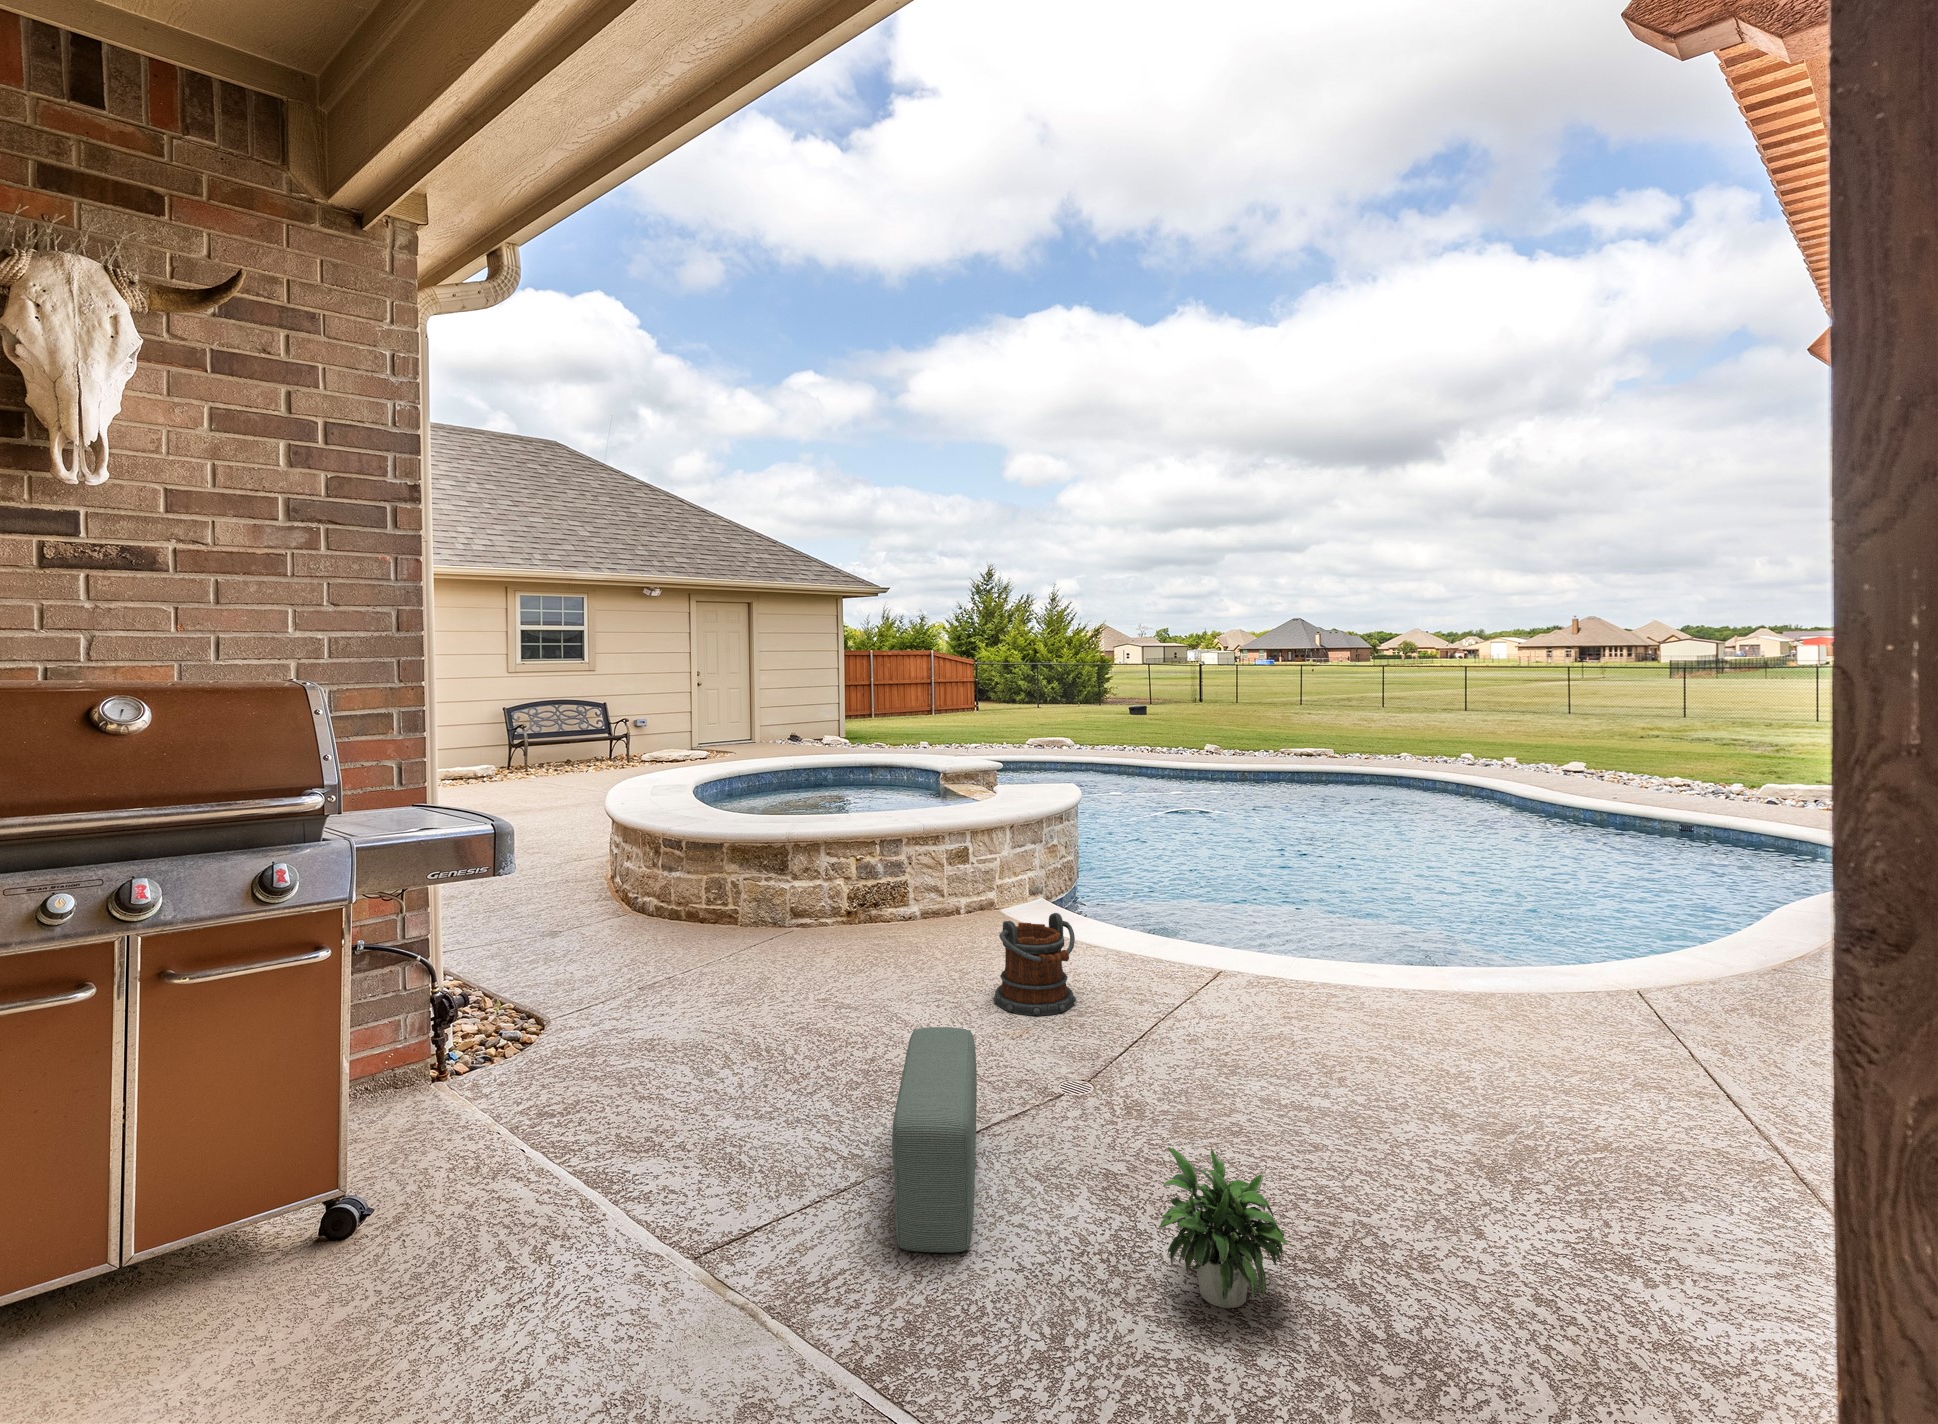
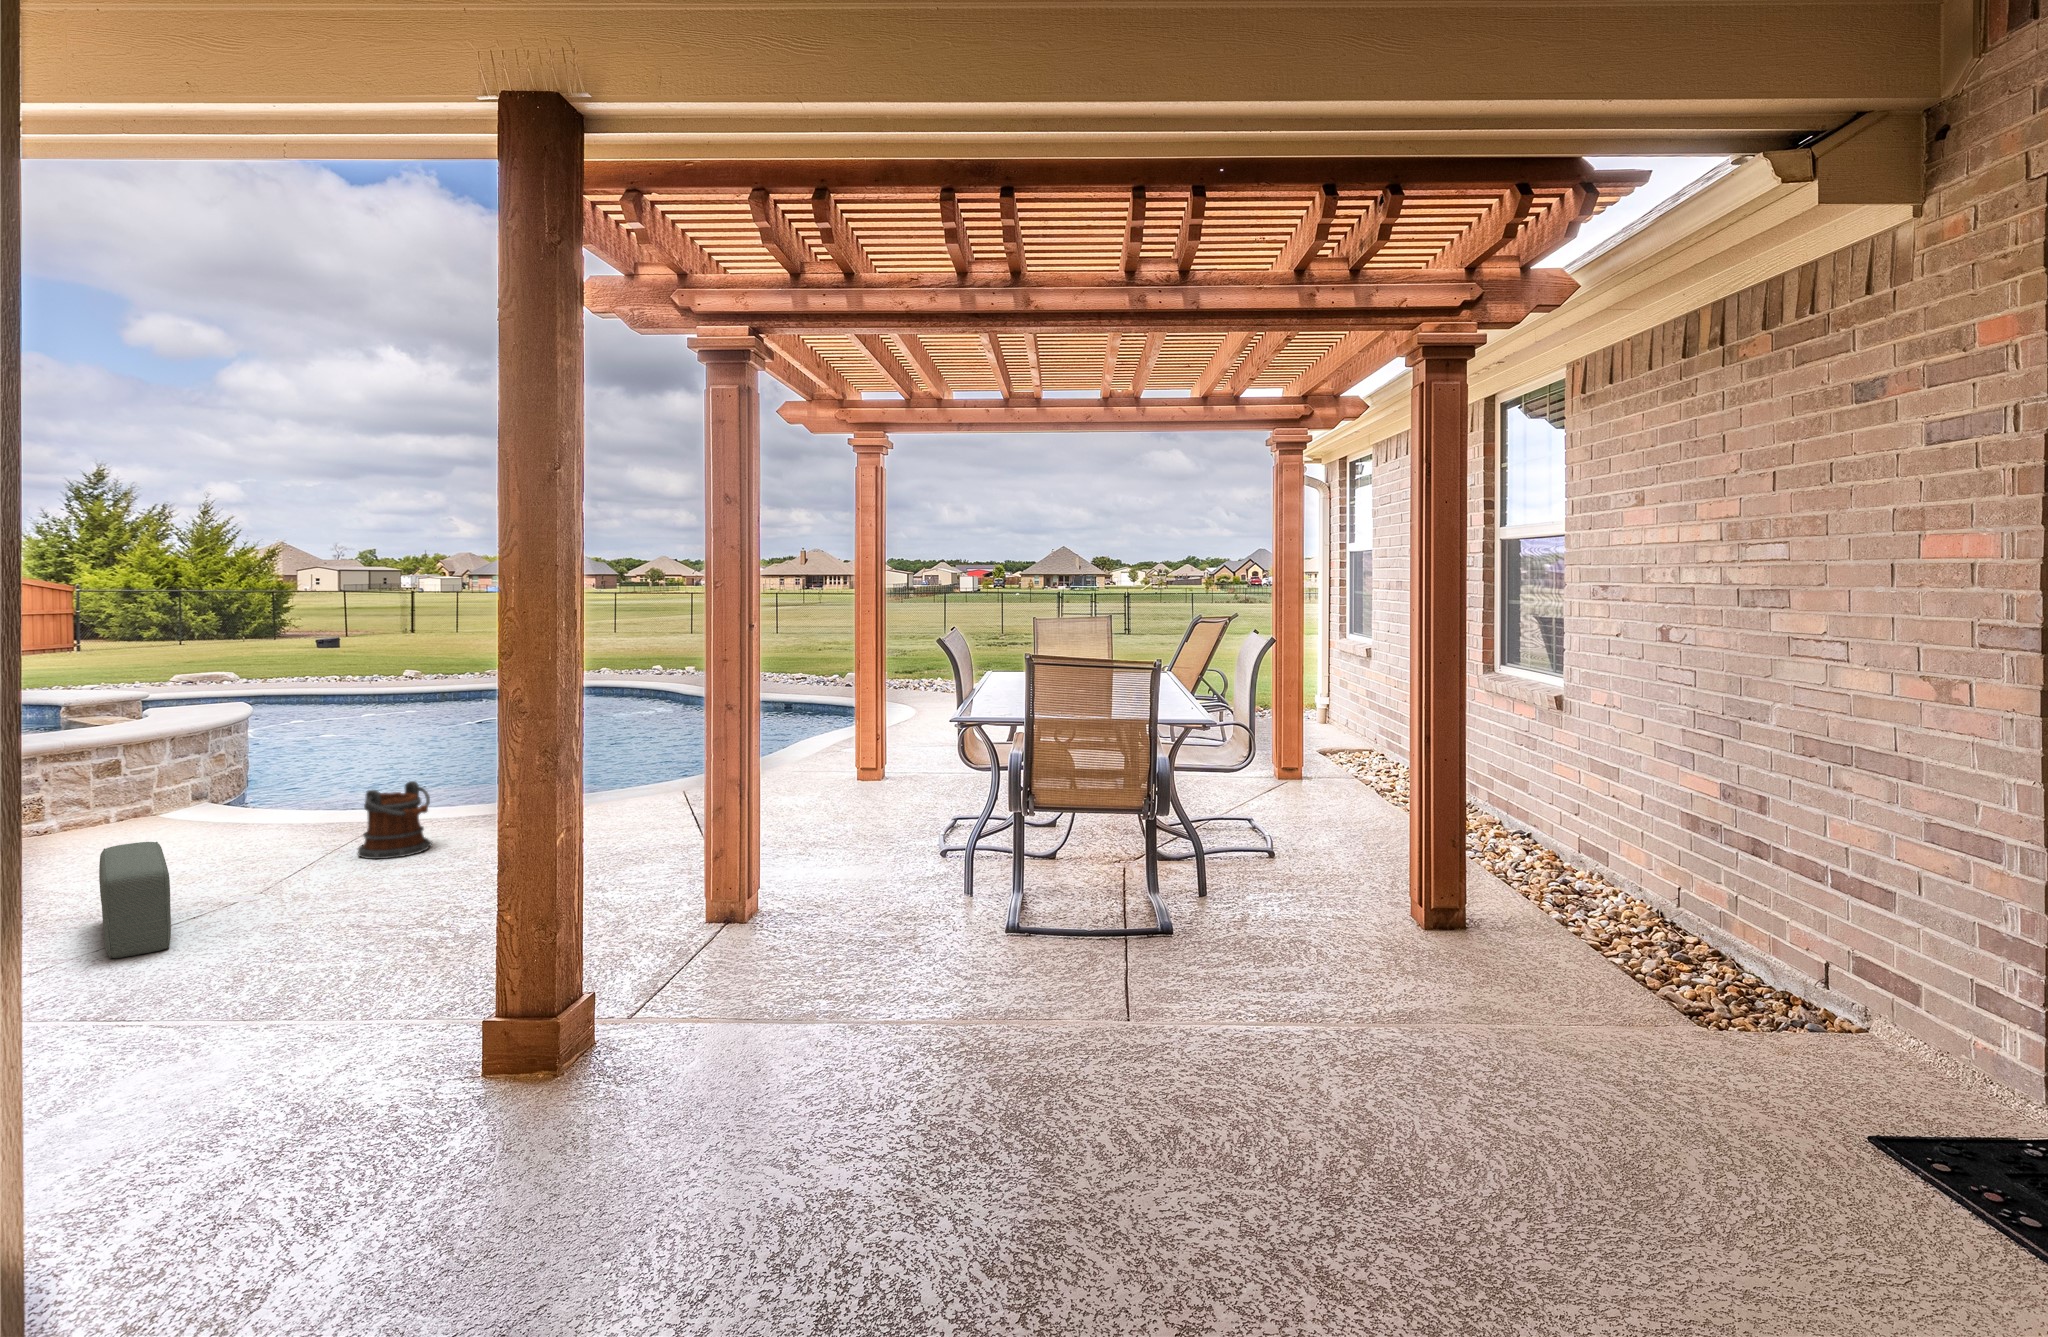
bucket: present [993,913,1076,1016] -> present [358,781,432,859]
potted plant: present [1159,1147,1287,1308] -> none [307,854,387,928]

